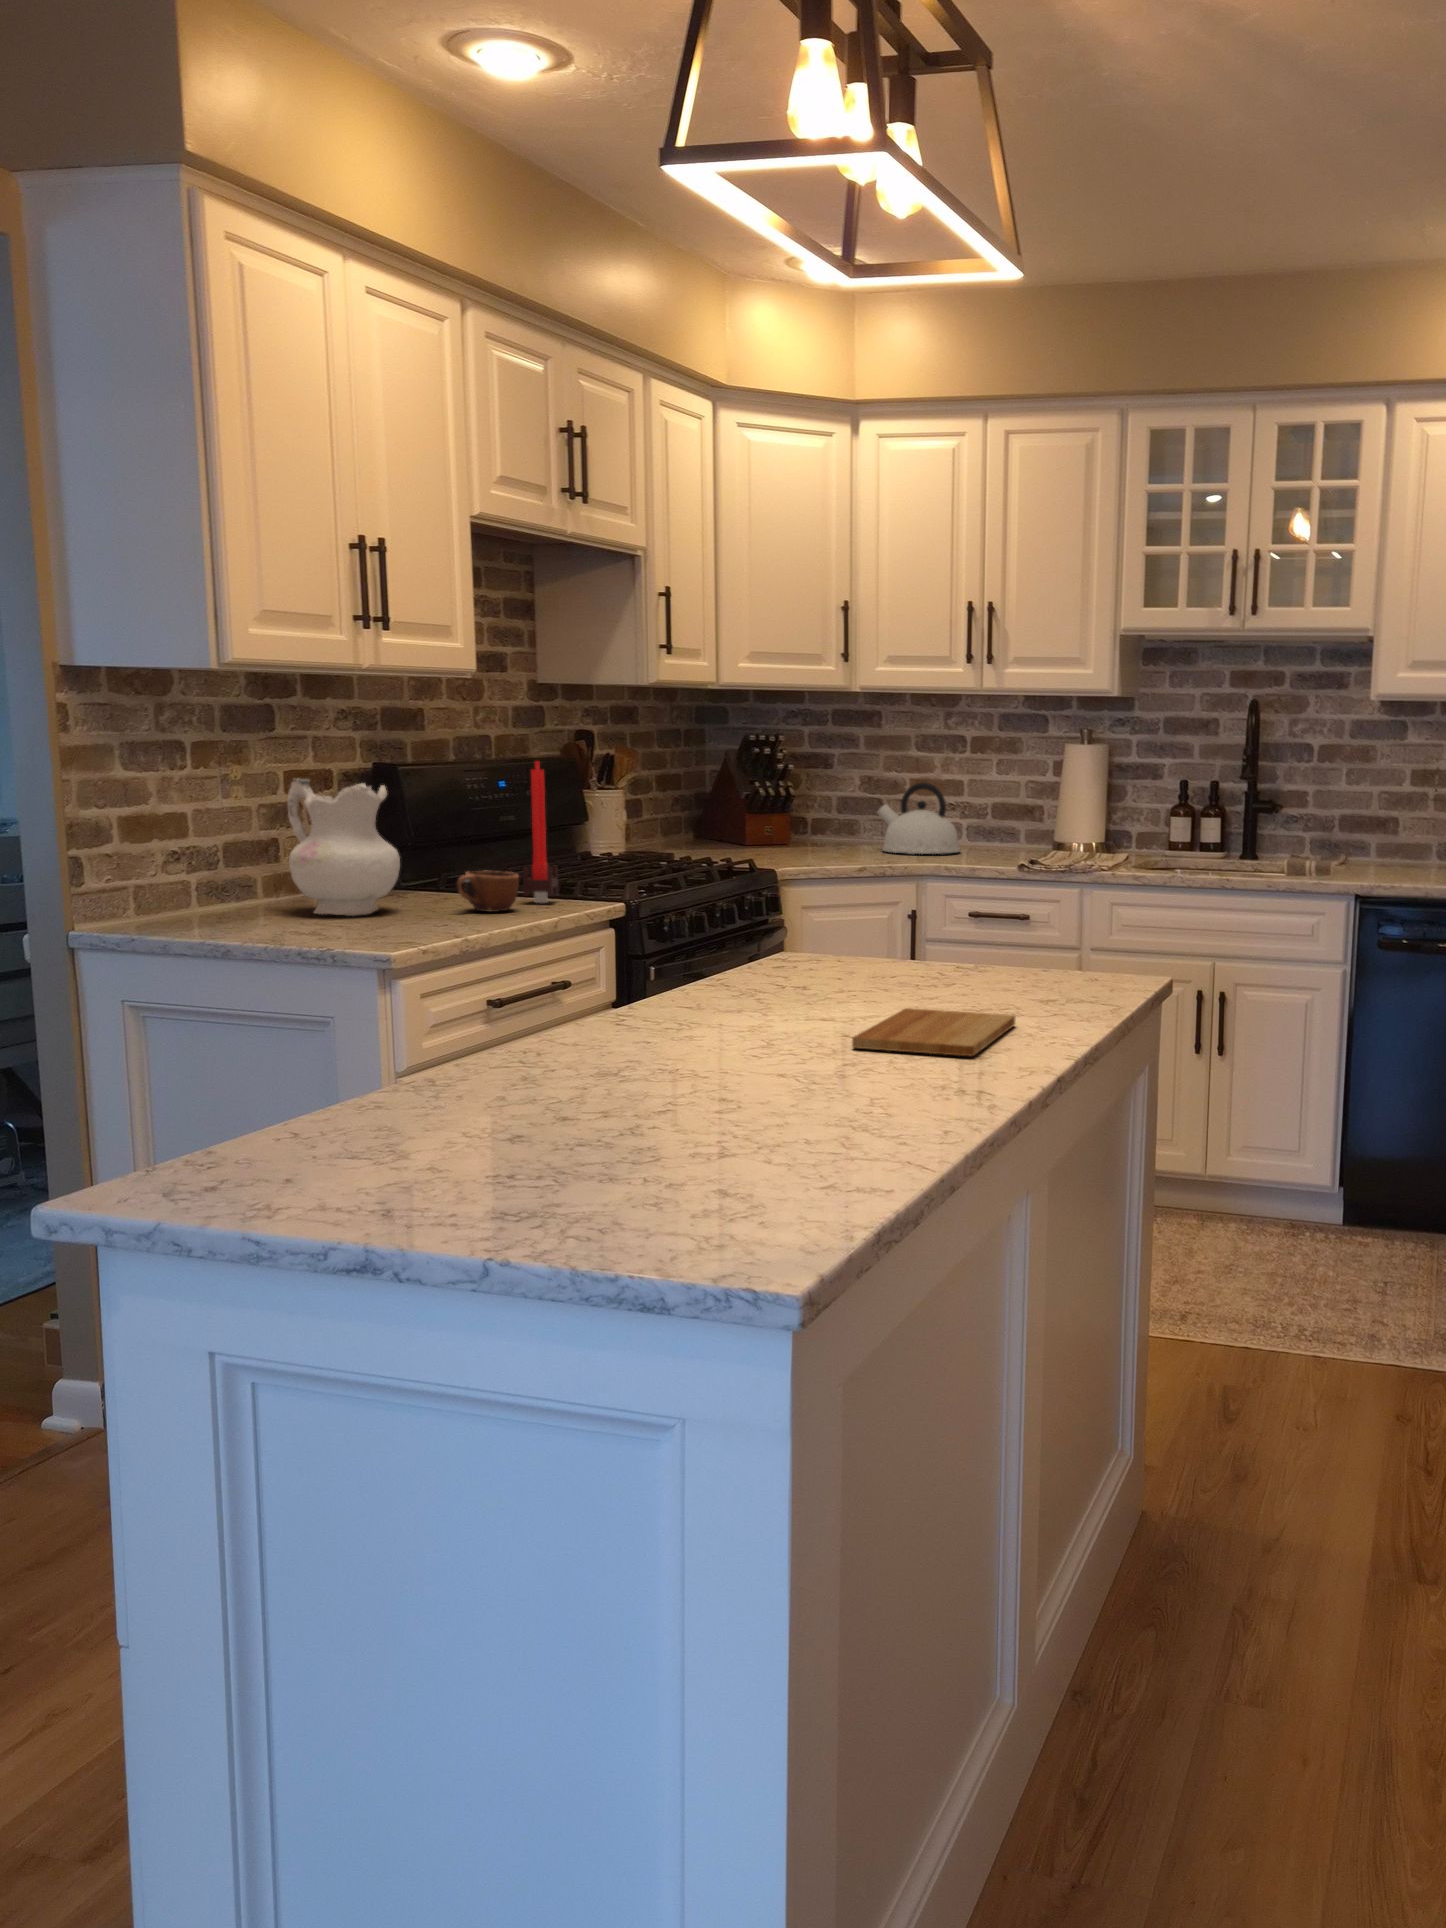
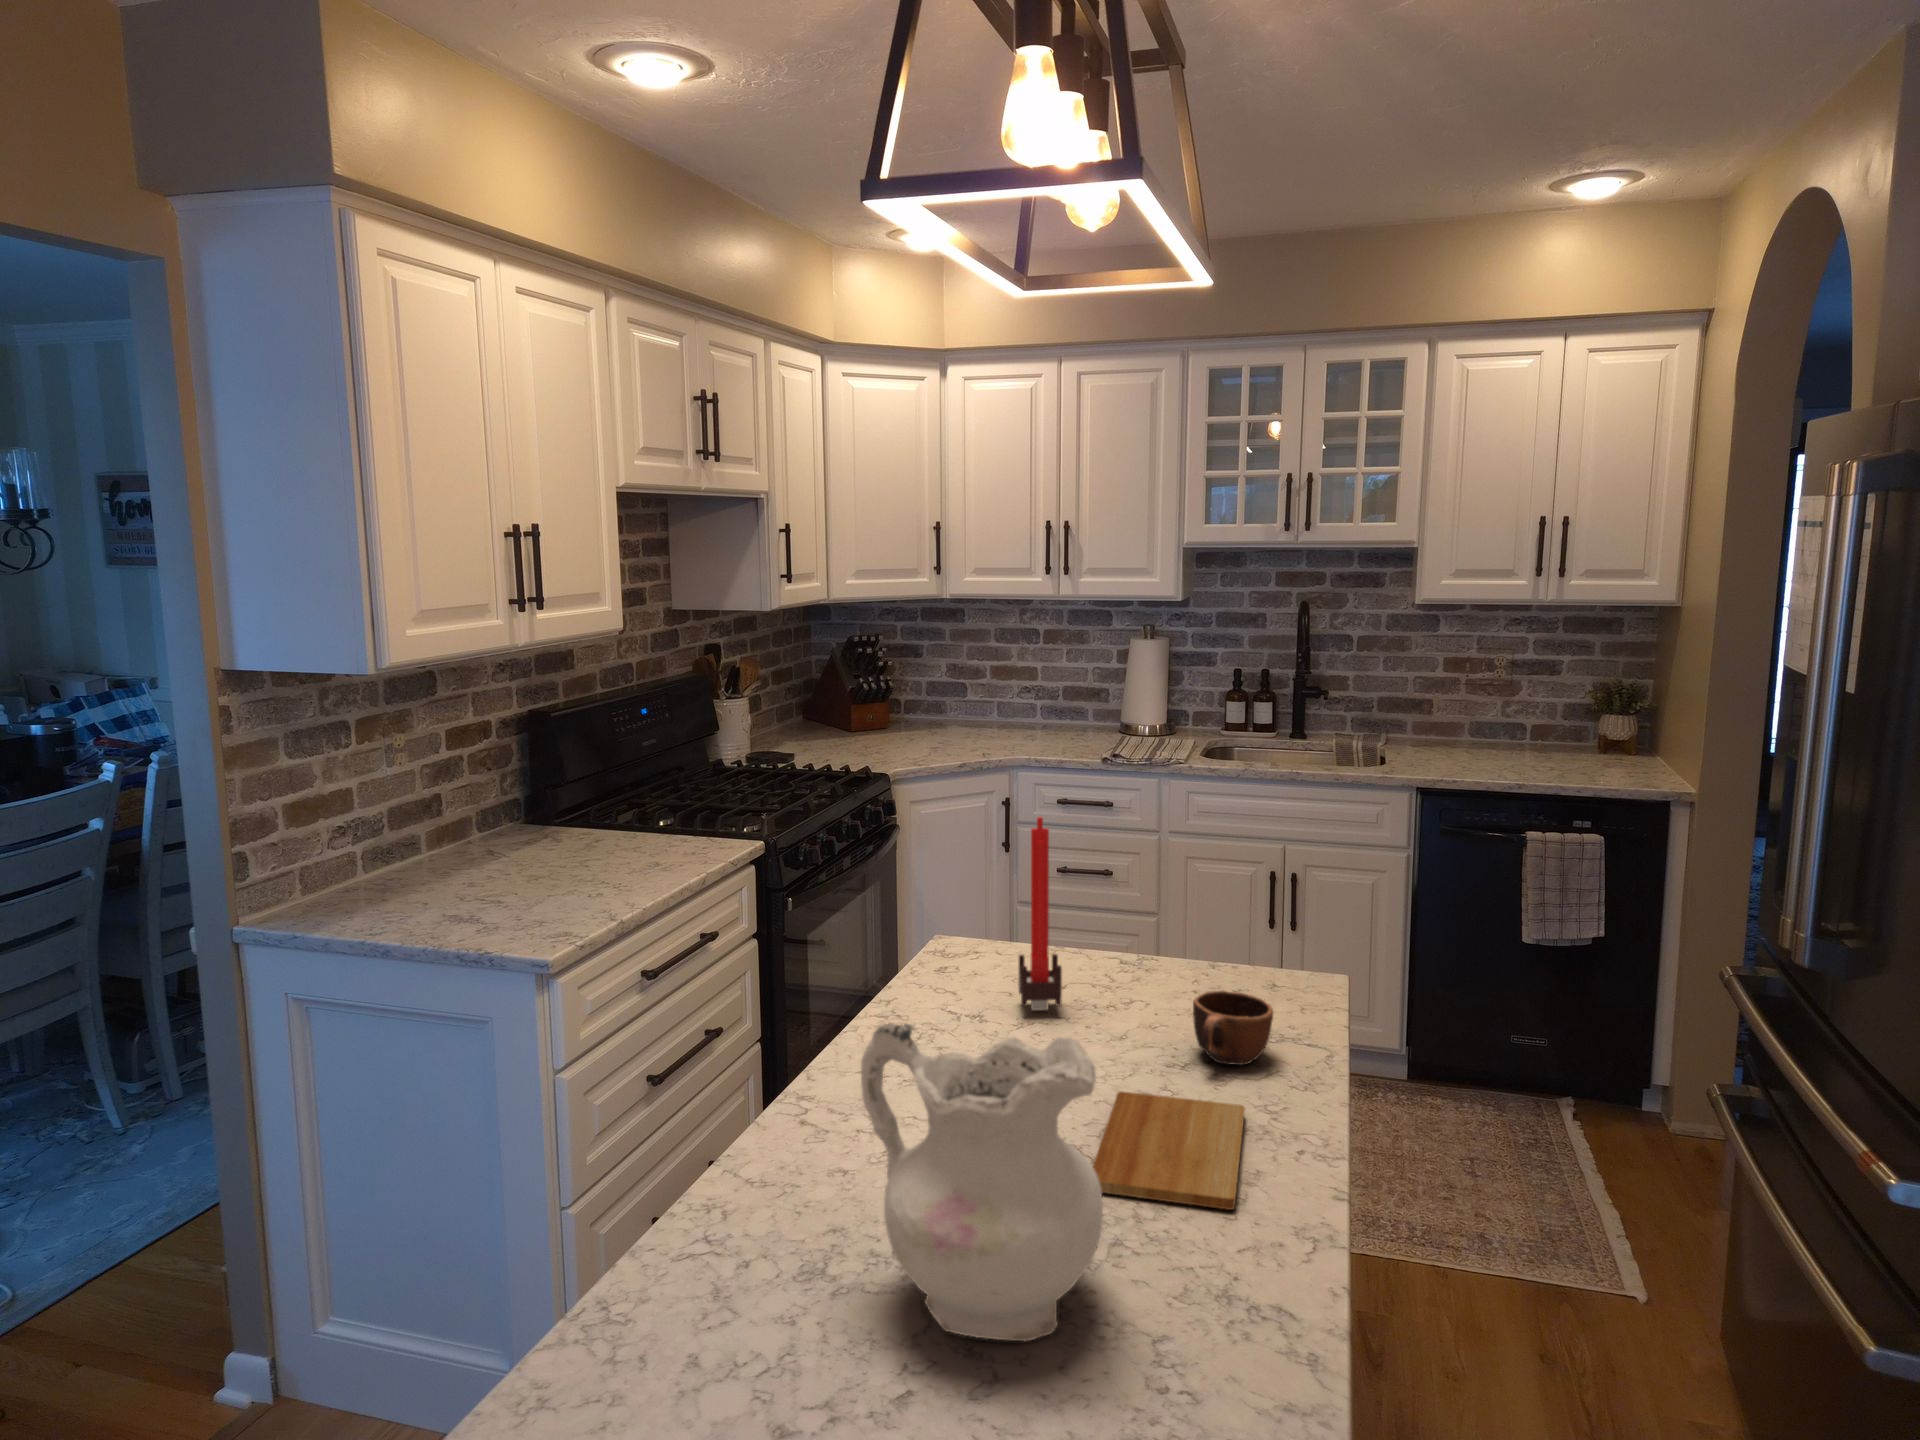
candle: present [523,761,558,903] -> present [1018,817,1062,1011]
ceramic pitcher: present [288,778,400,916] -> present [861,1023,1103,1342]
kettle: present [877,783,960,854] -> none [969,679,1044,745]
mug: present [456,871,519,912] -> present [1193,990,1273,1065]

